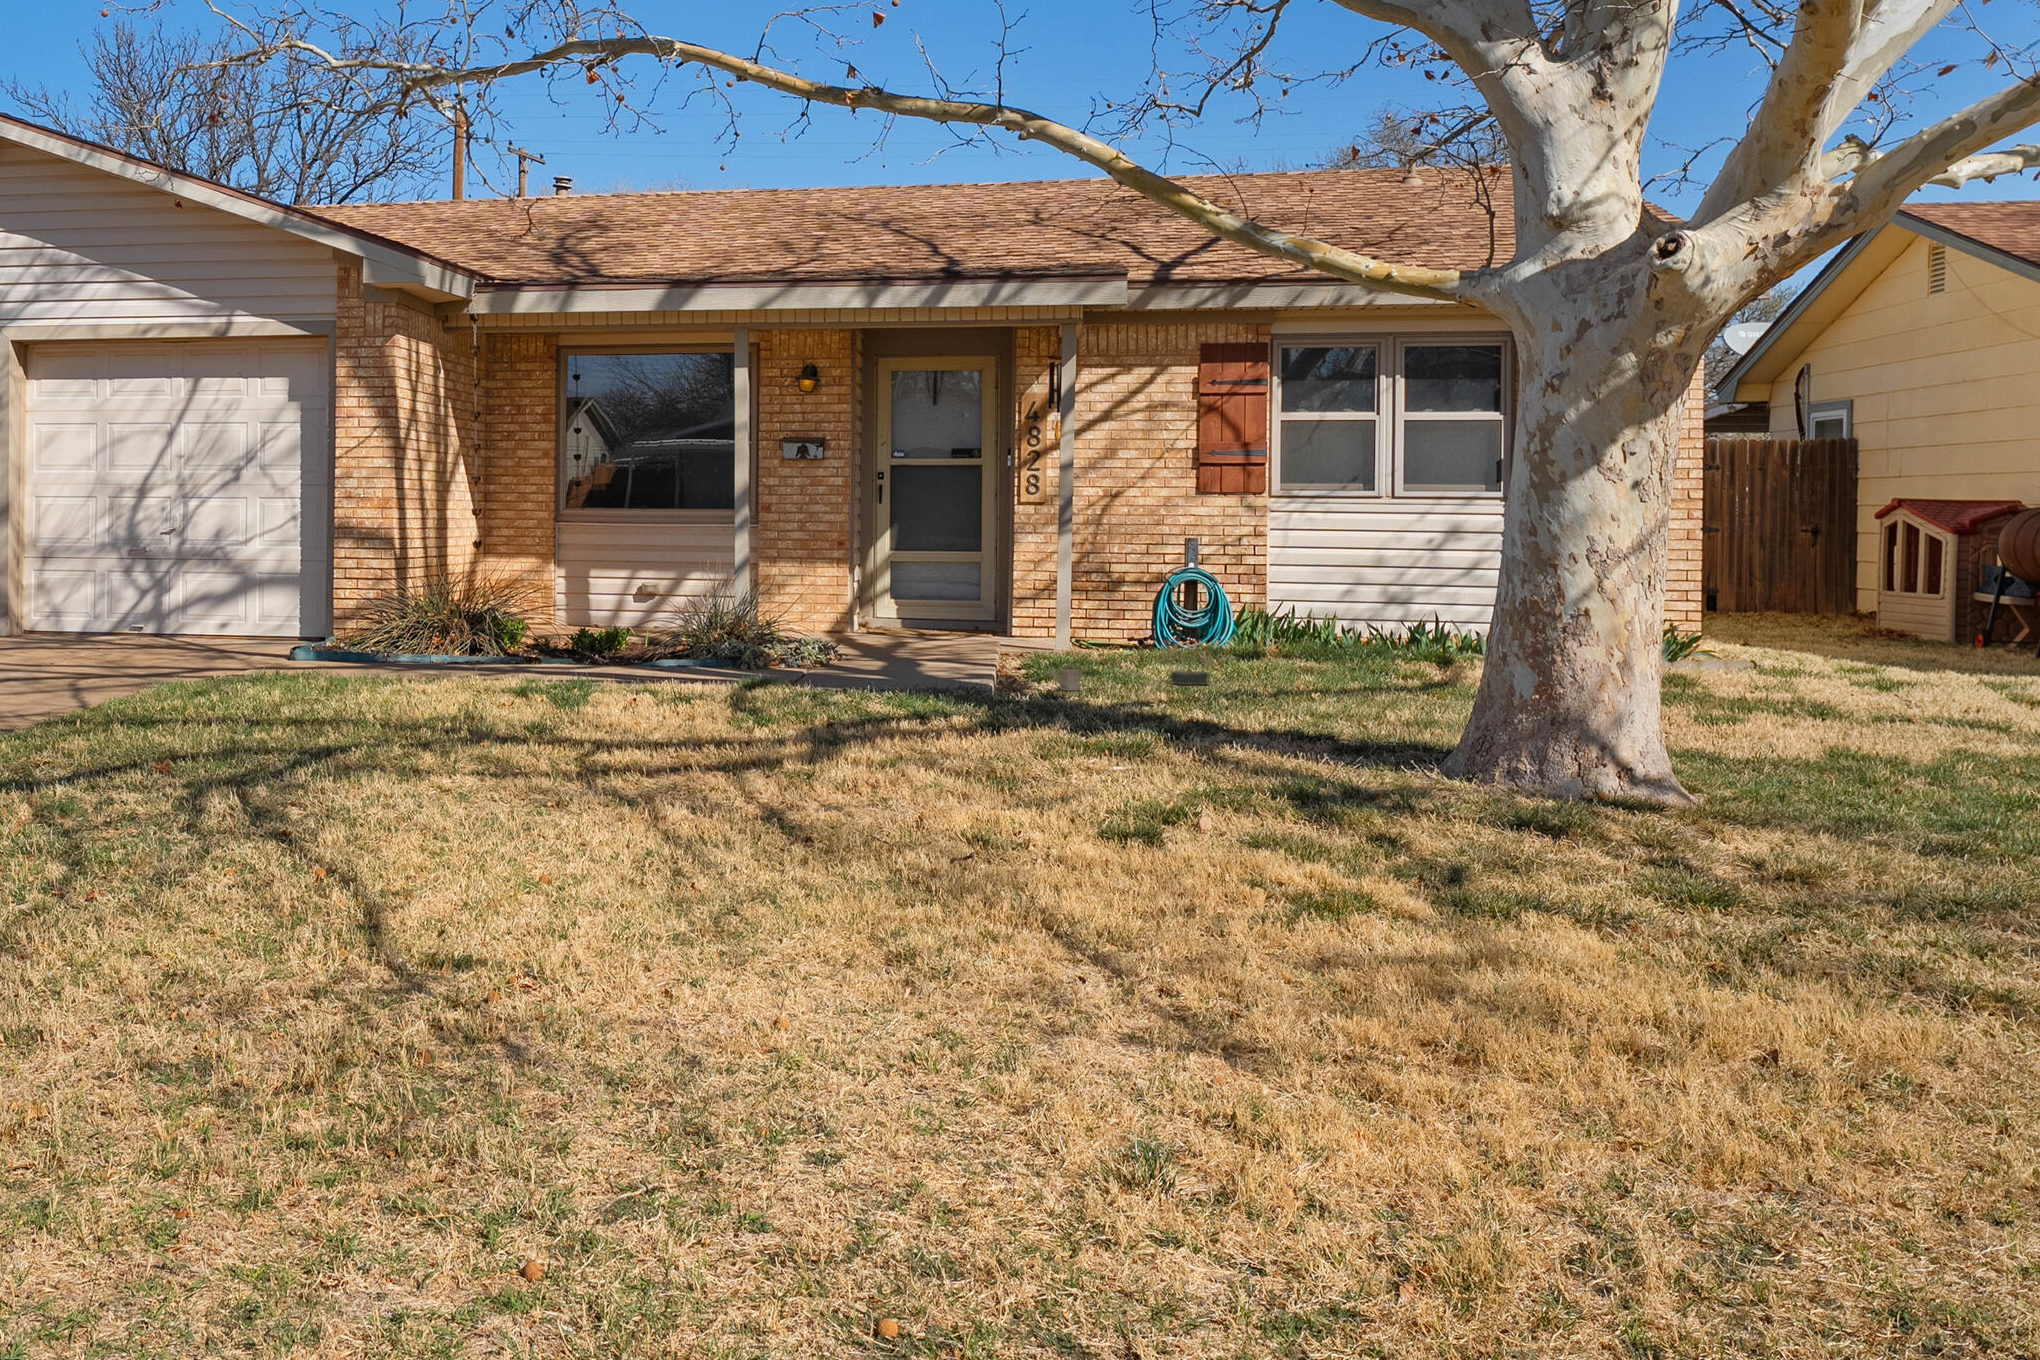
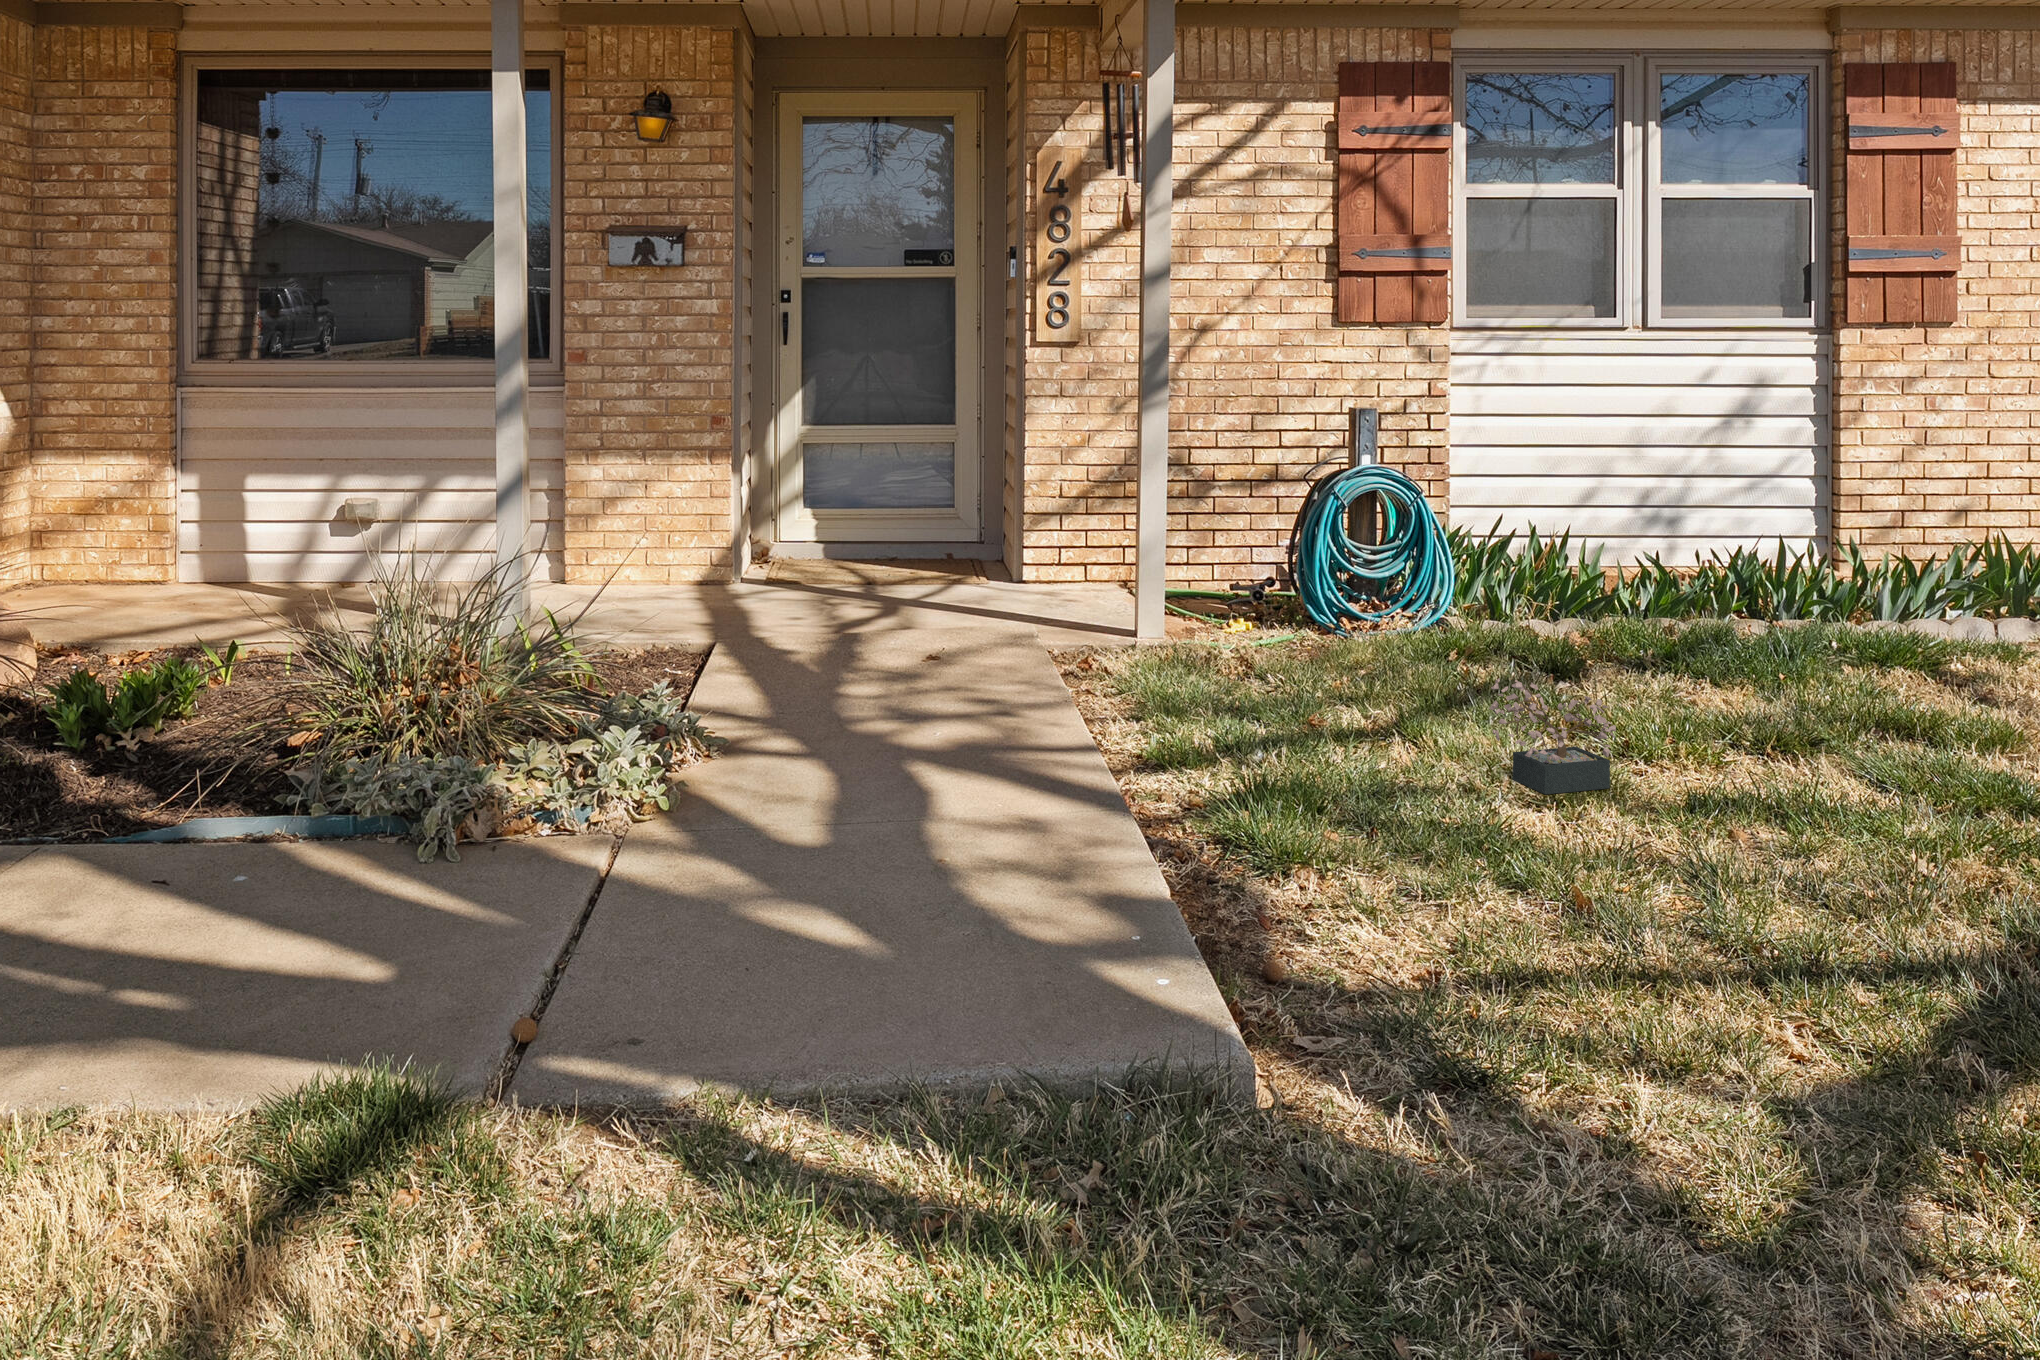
watering can: present [1048,669,1082,691] -> none [1305,787,1369,864]

